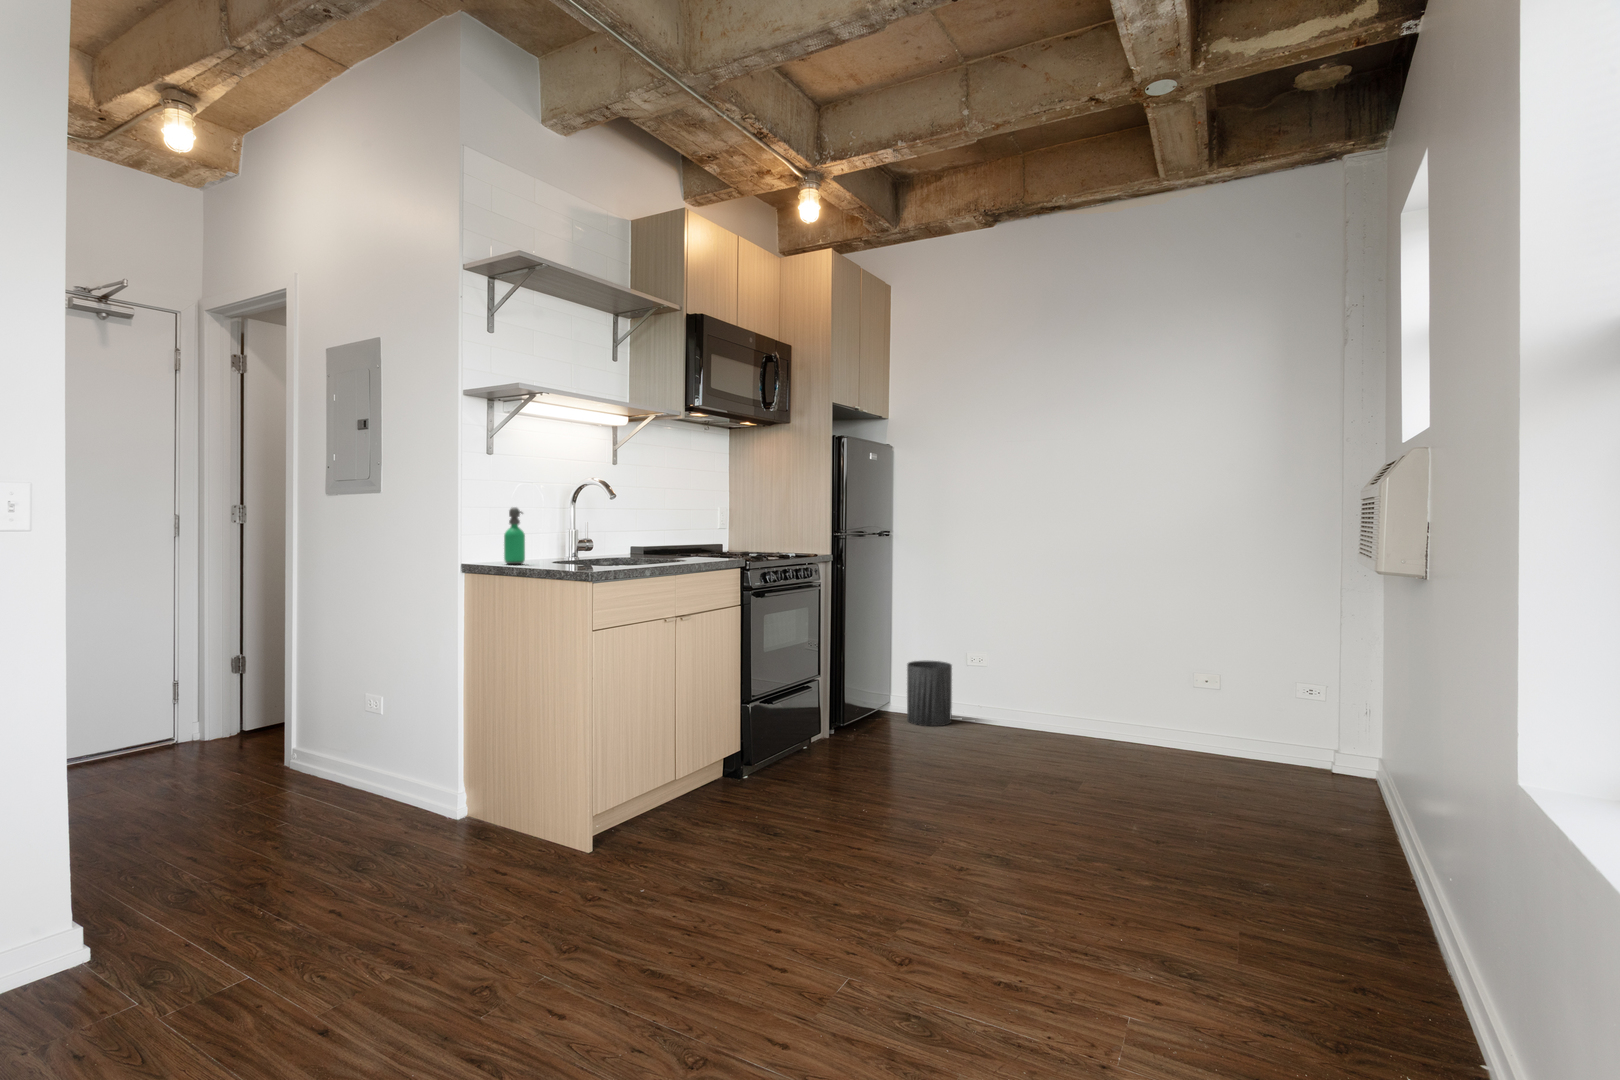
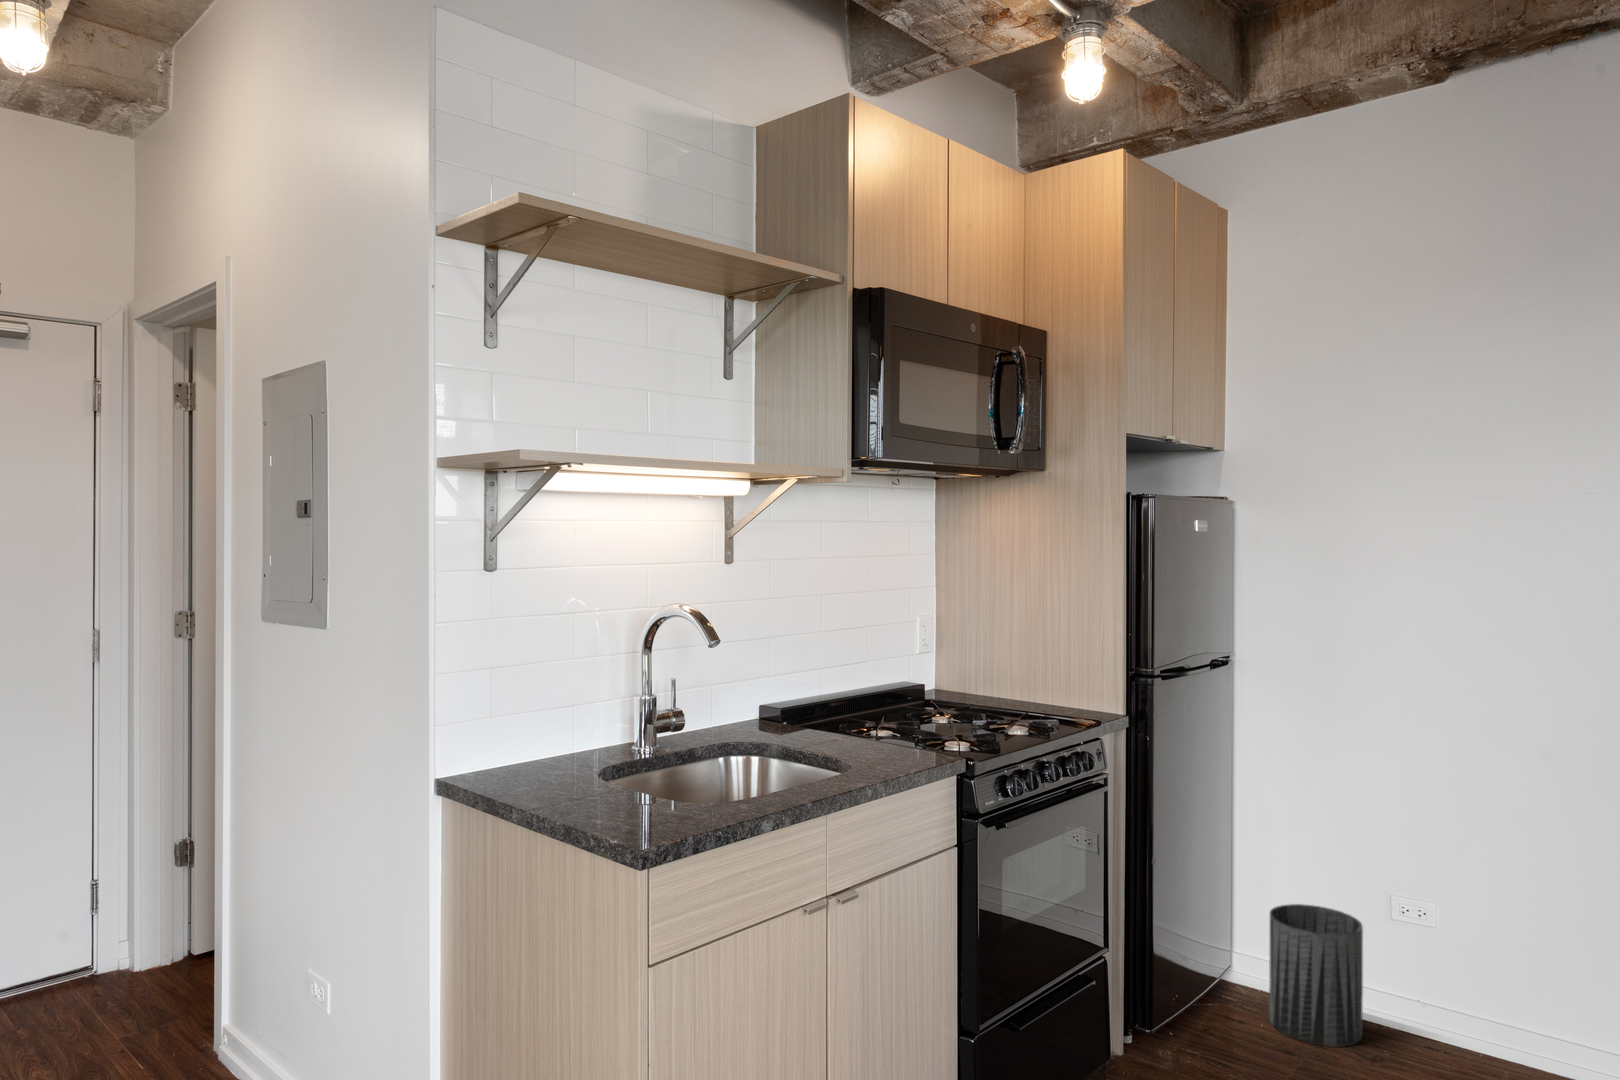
soap dispenser: present [504,507,525,564] -> none [505,677,543,788]

